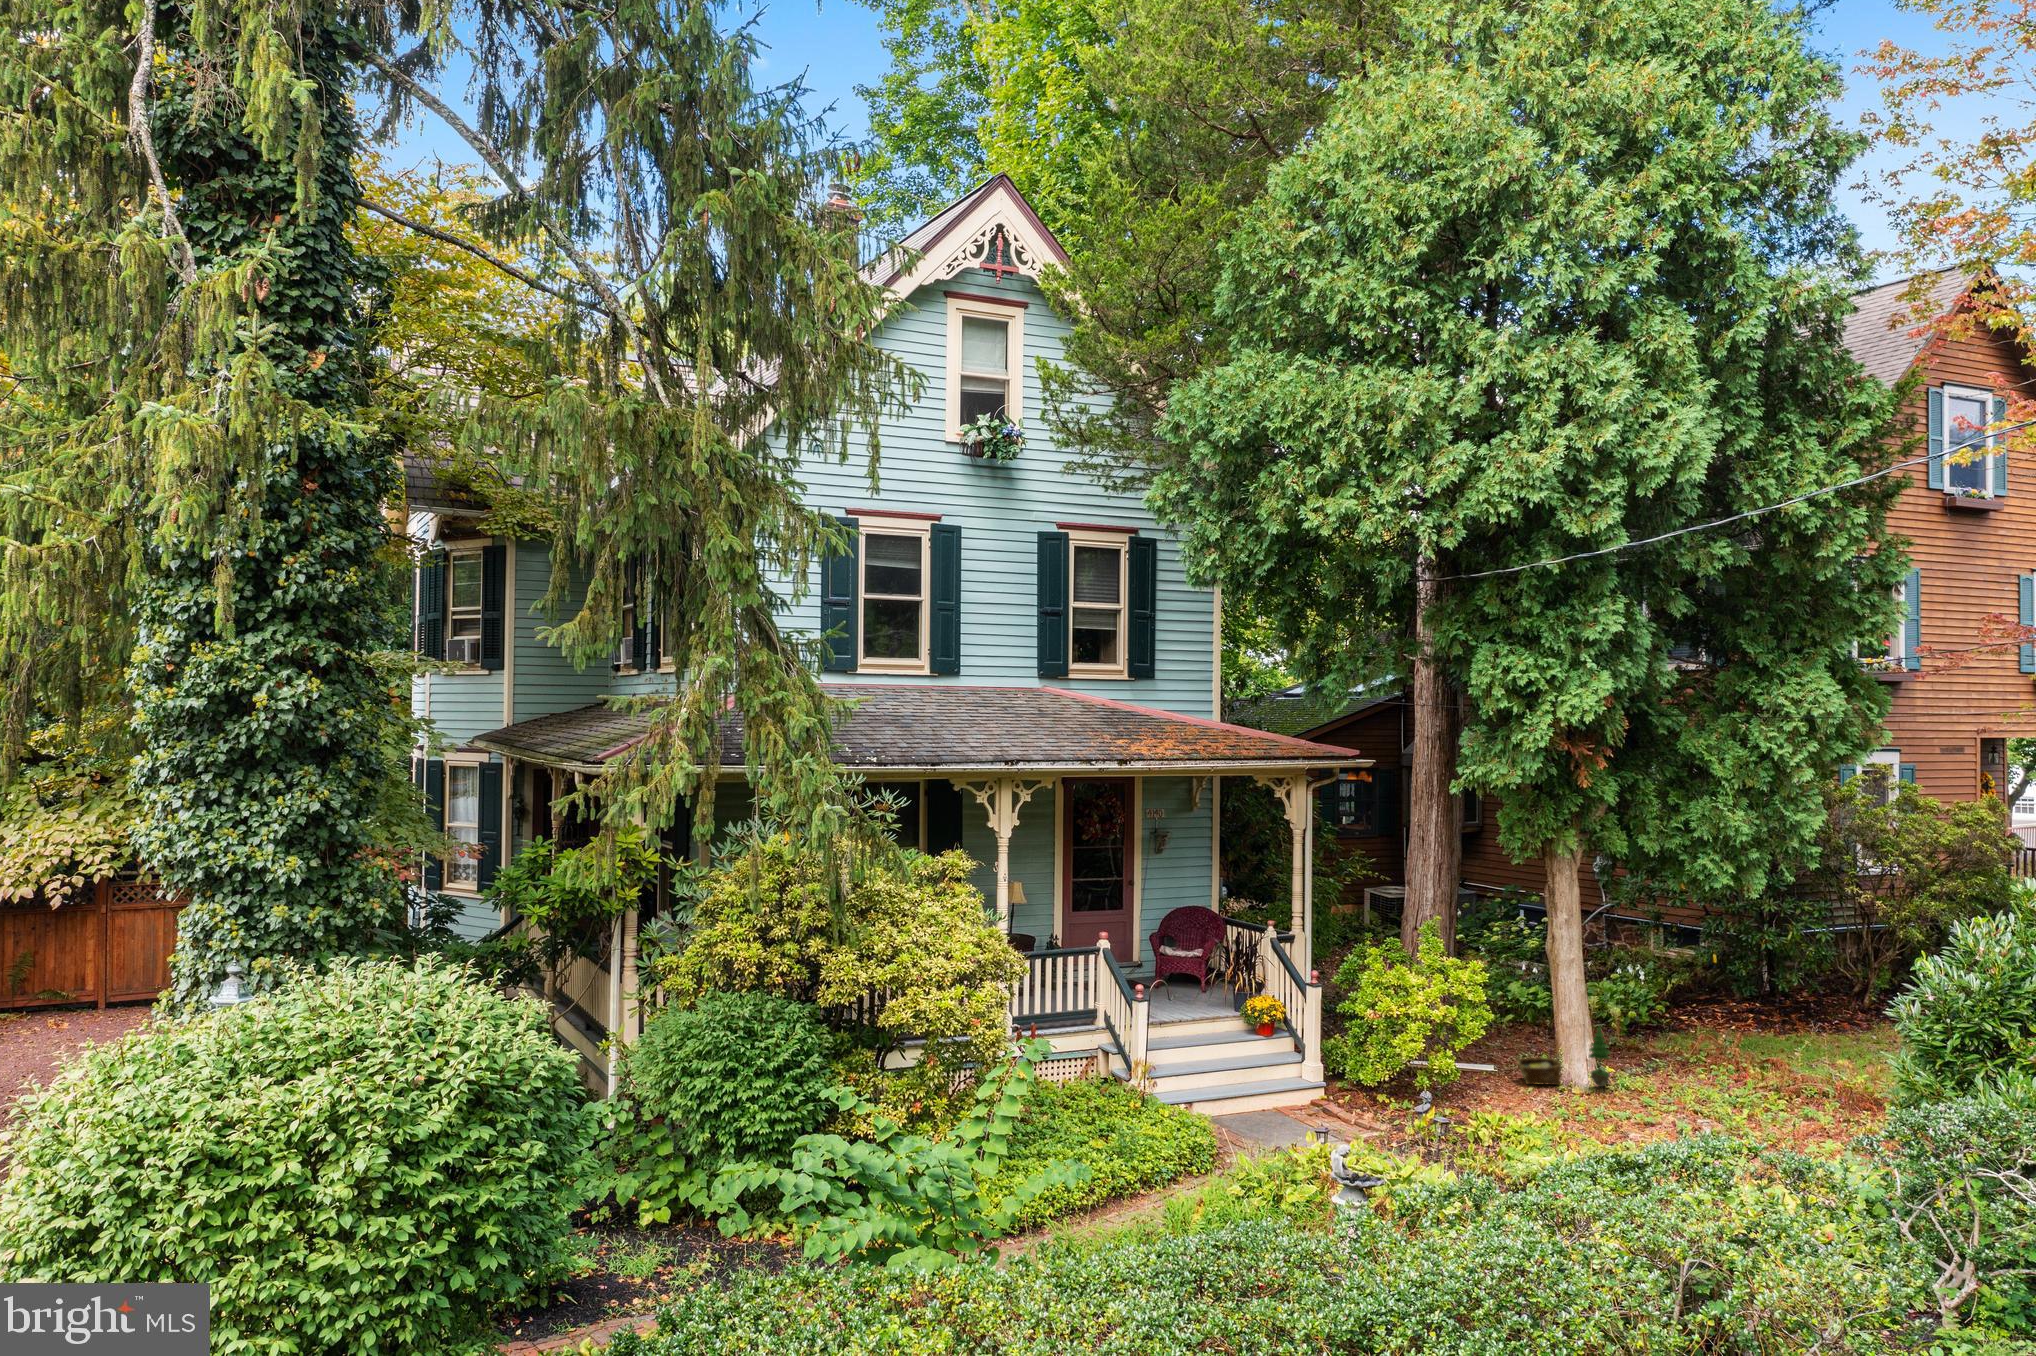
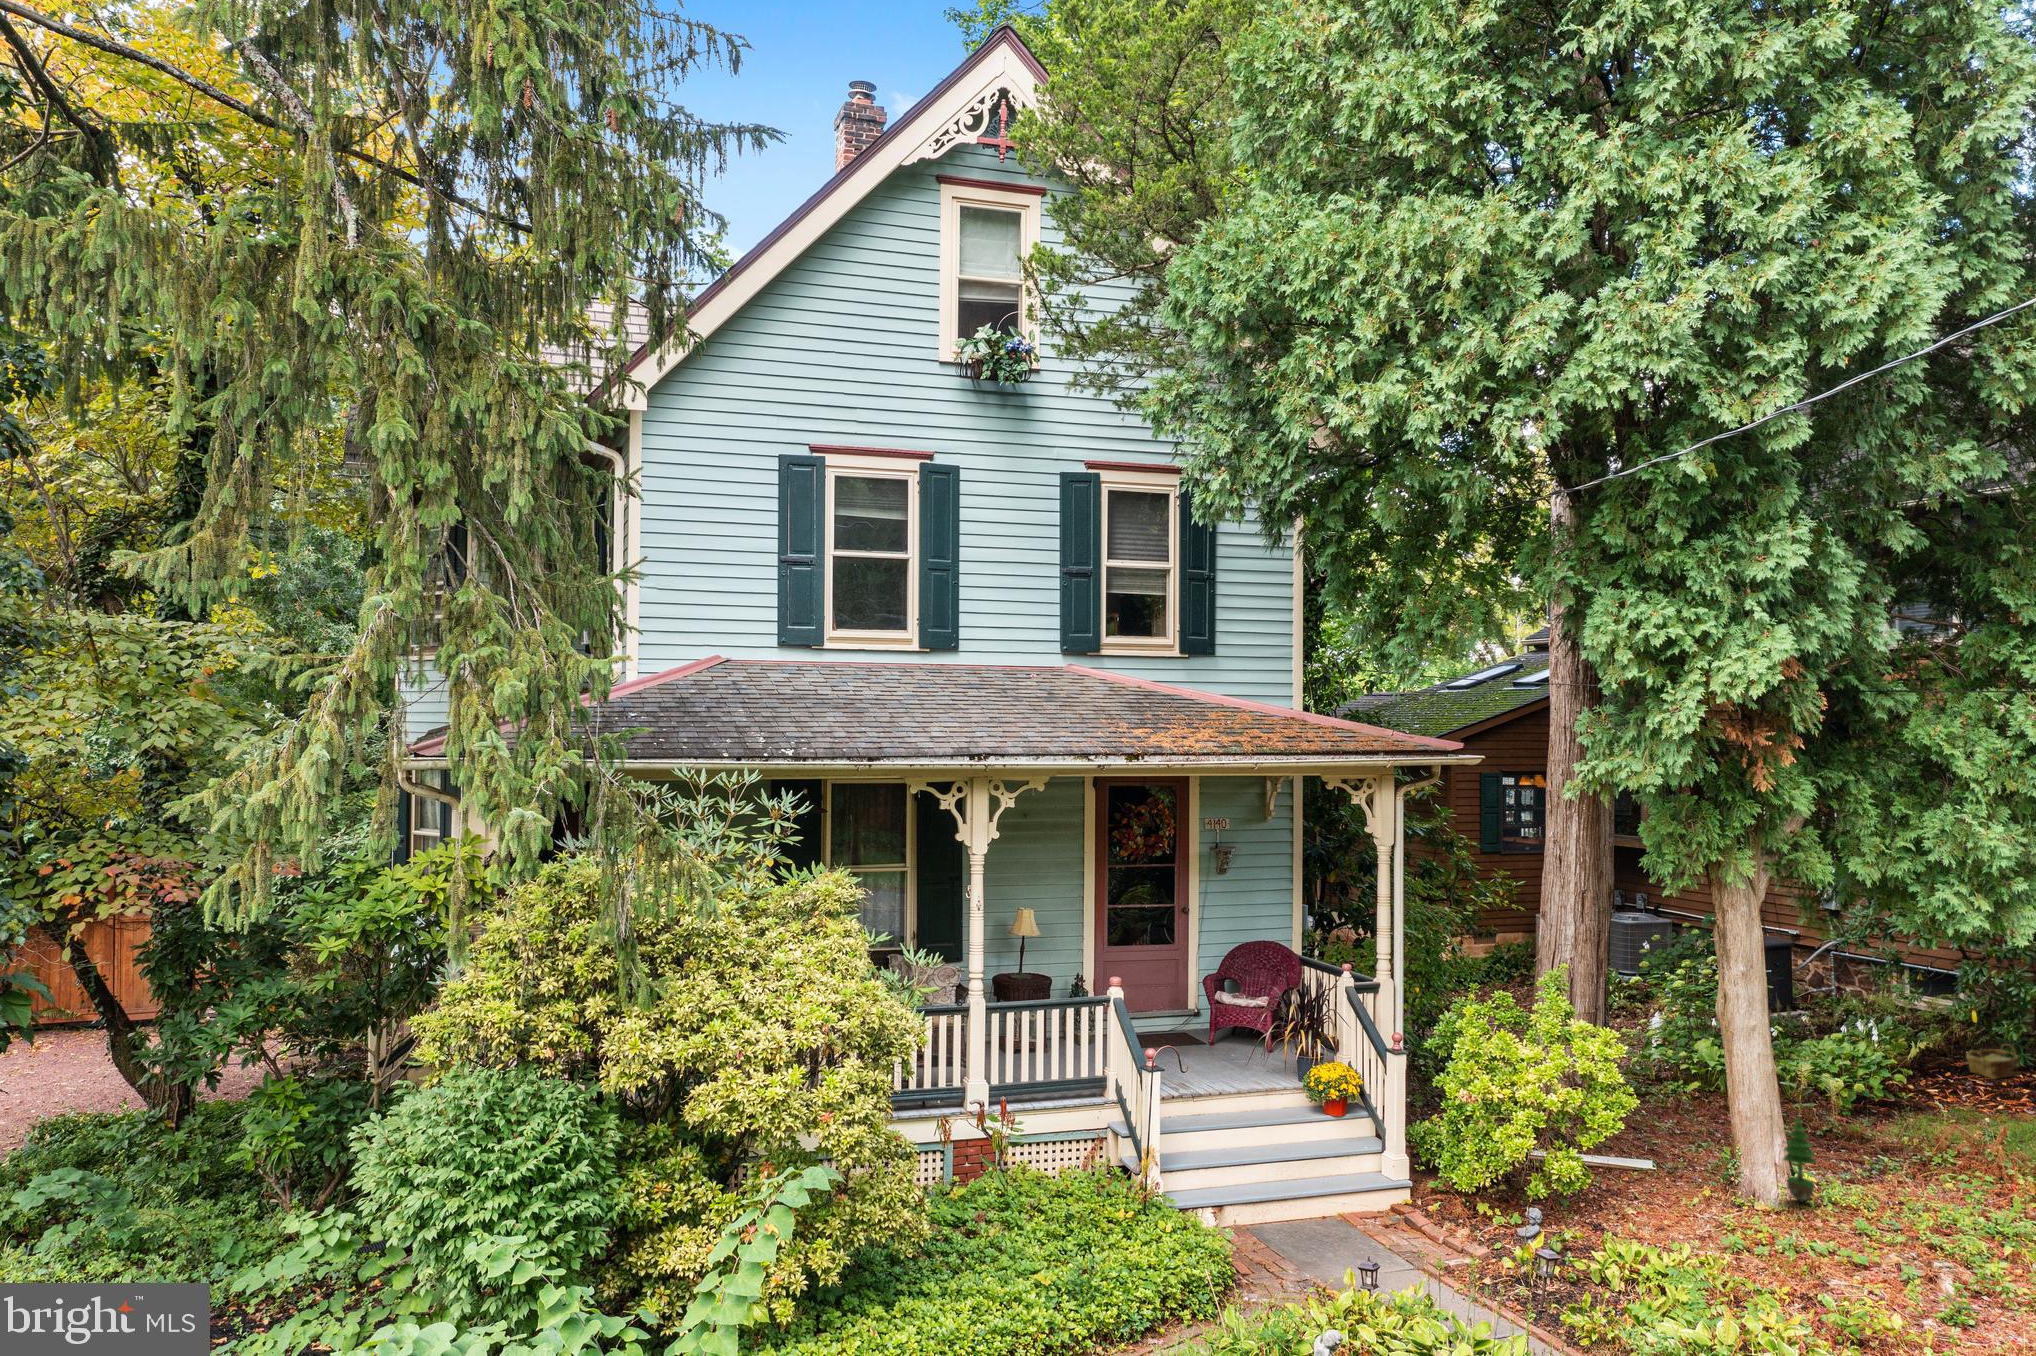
woven basket: present [1517,1056,1561,1085] -> present [1967,1044,2020,1079]

